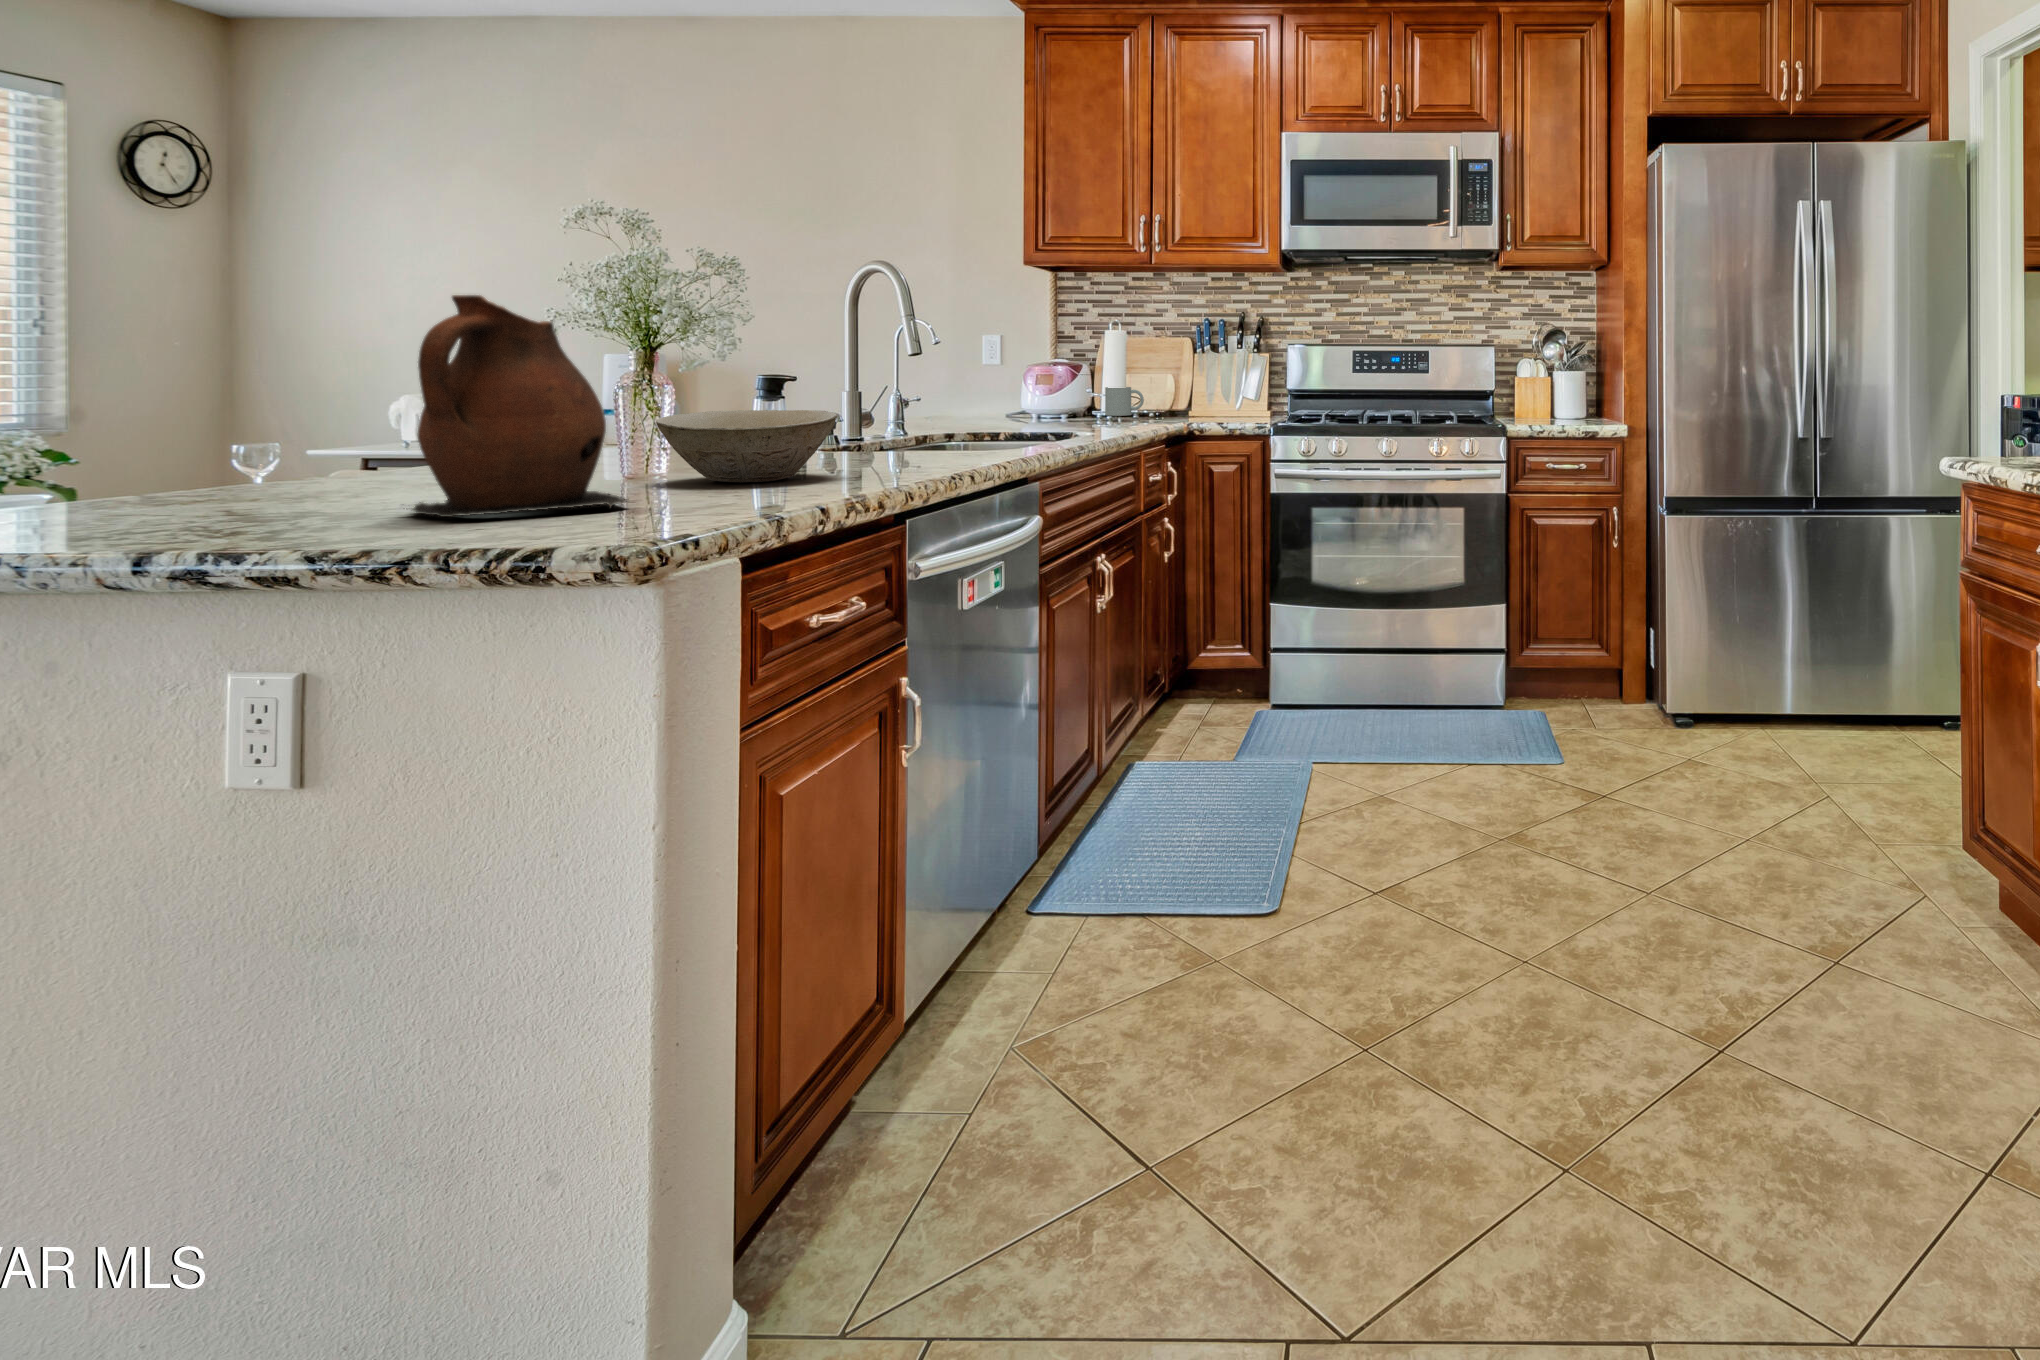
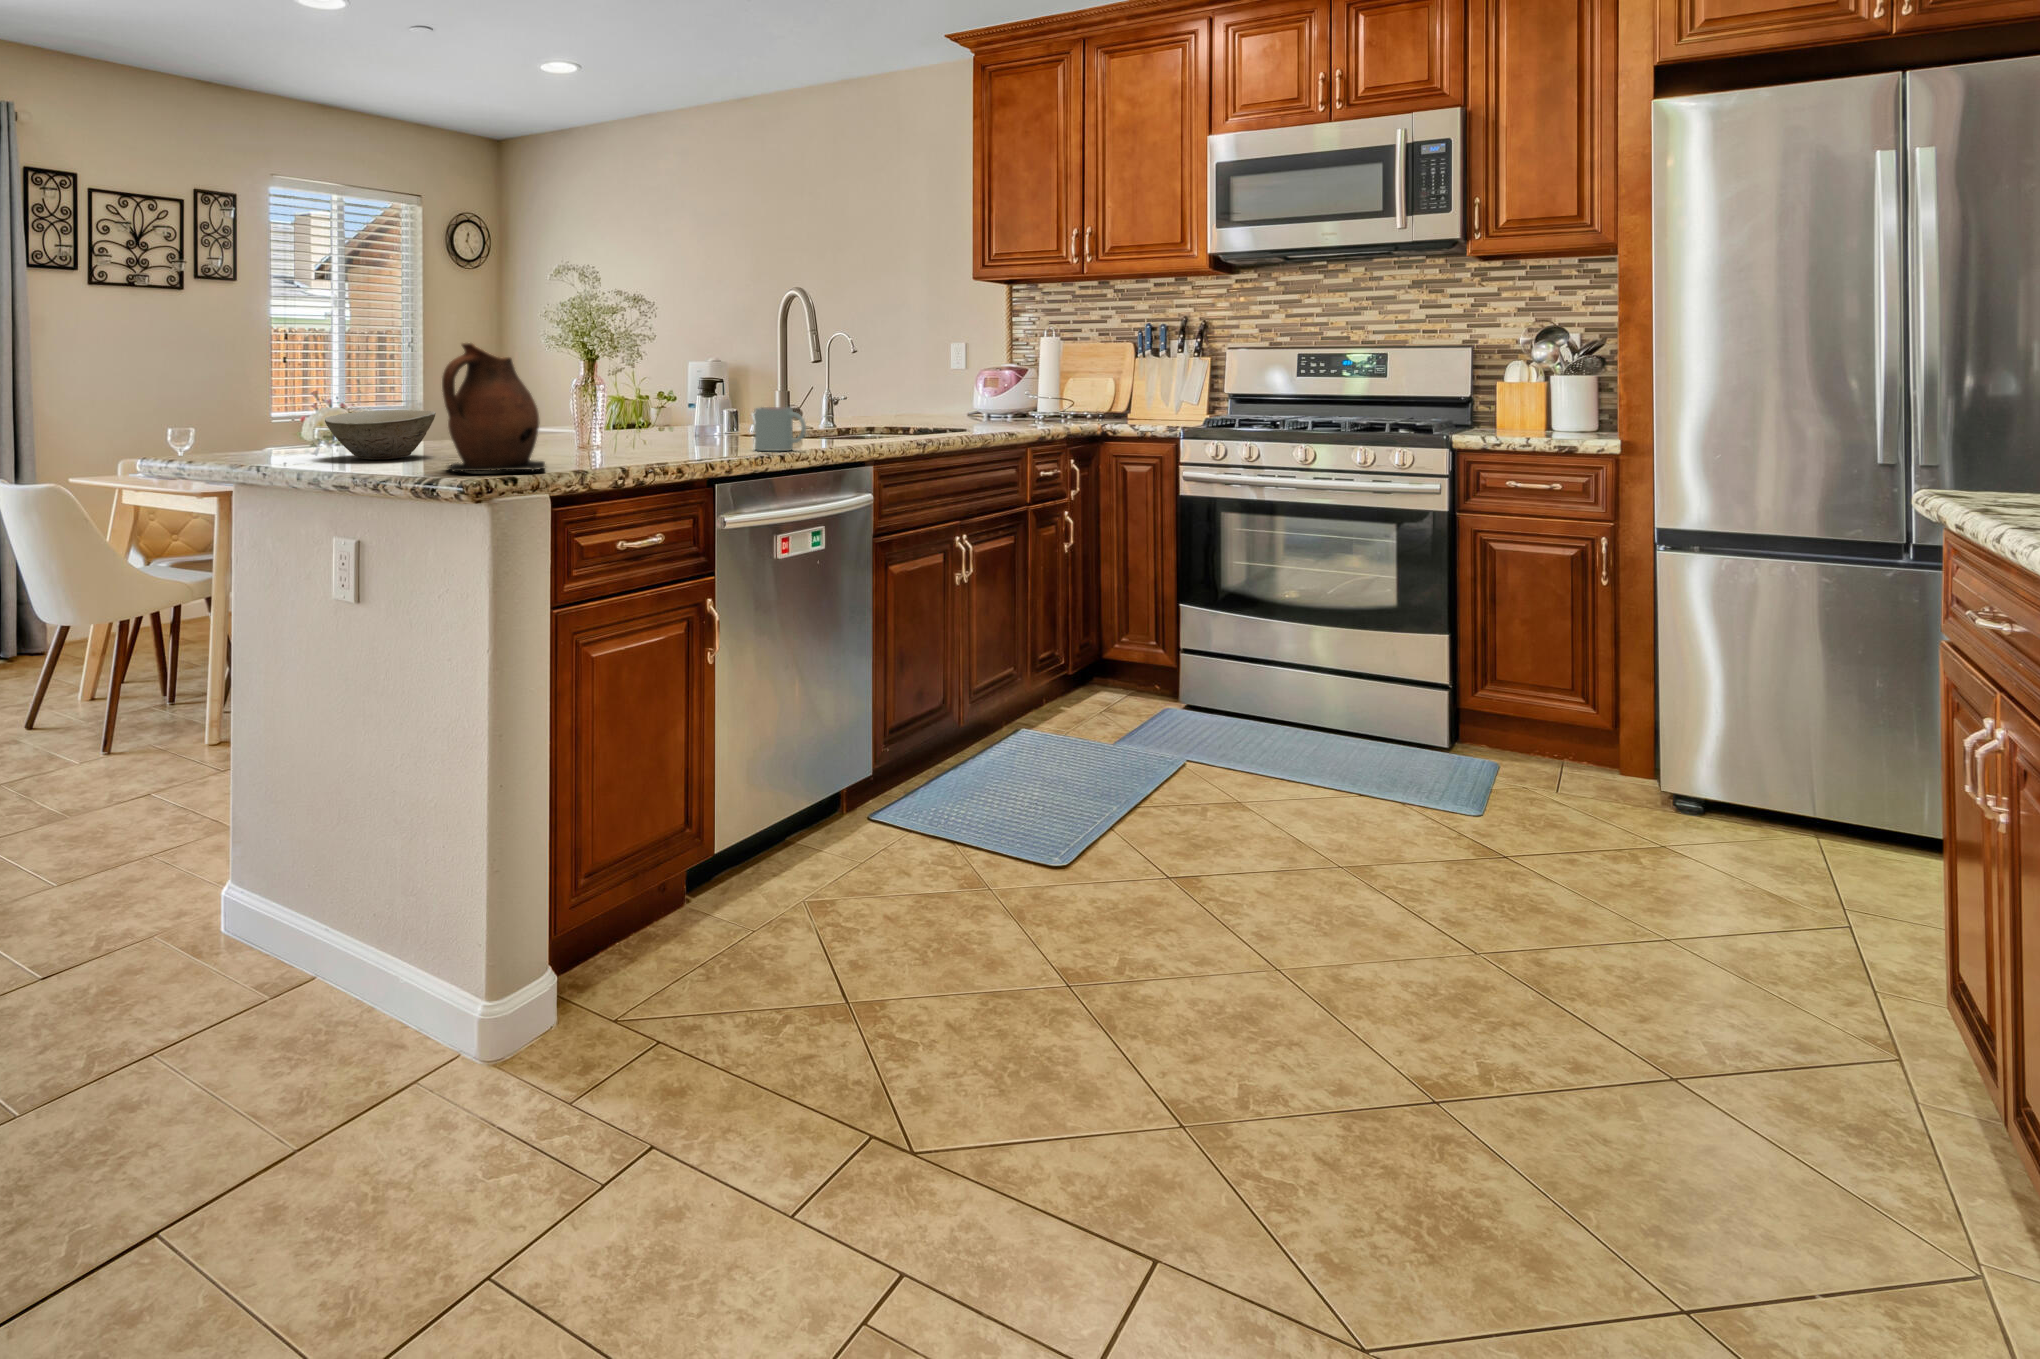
mug: present [1105,387,1144,416] -> present [754,407,806,451]
bowl: present [656,410,837,482] -> present [325,410,436,459]

